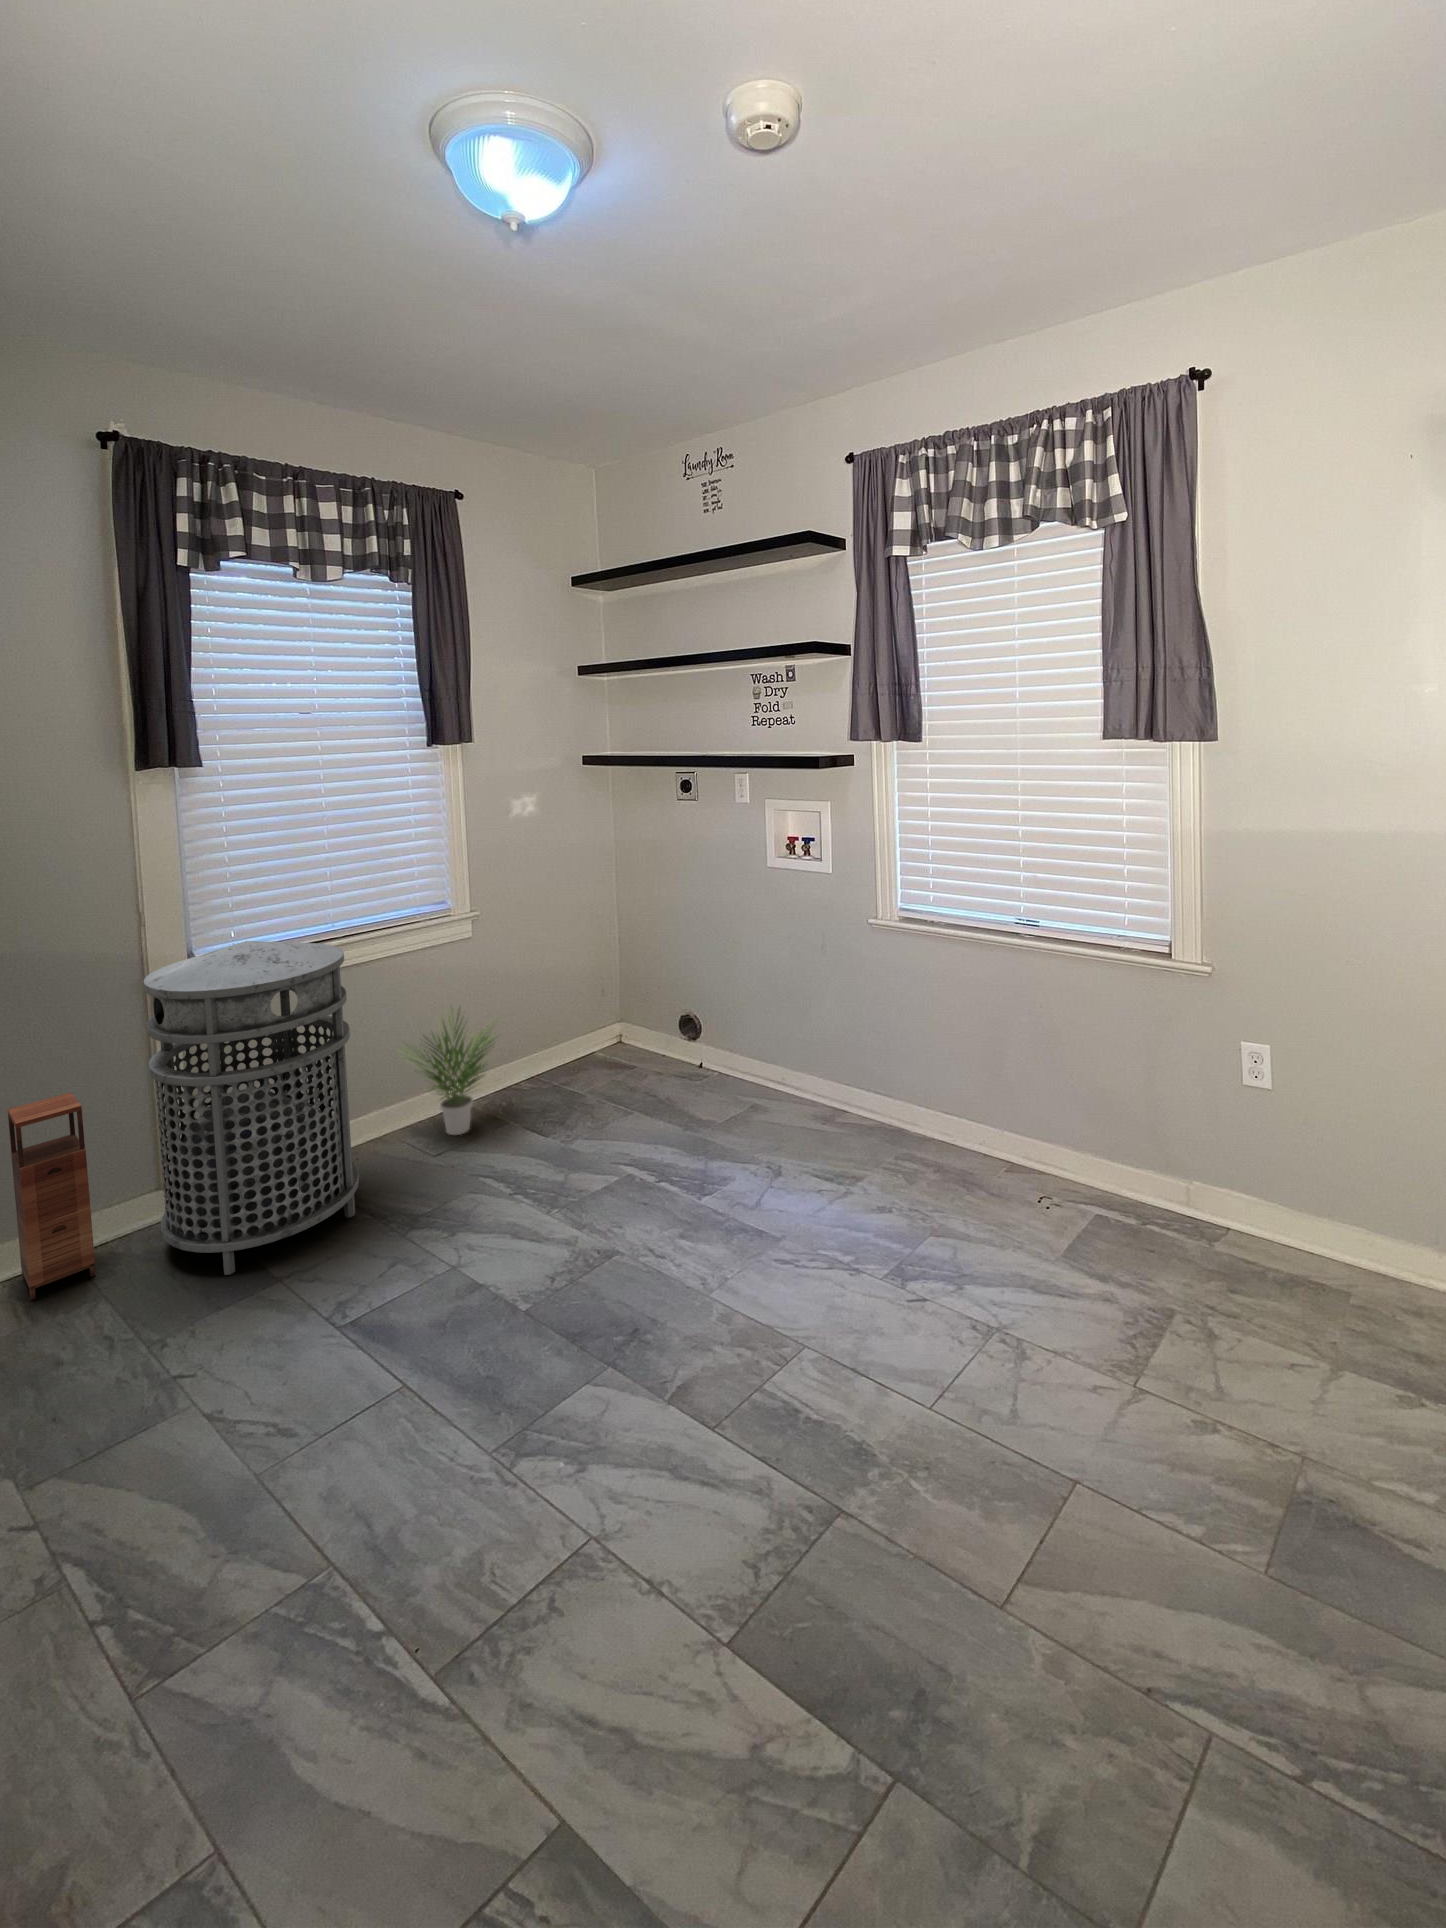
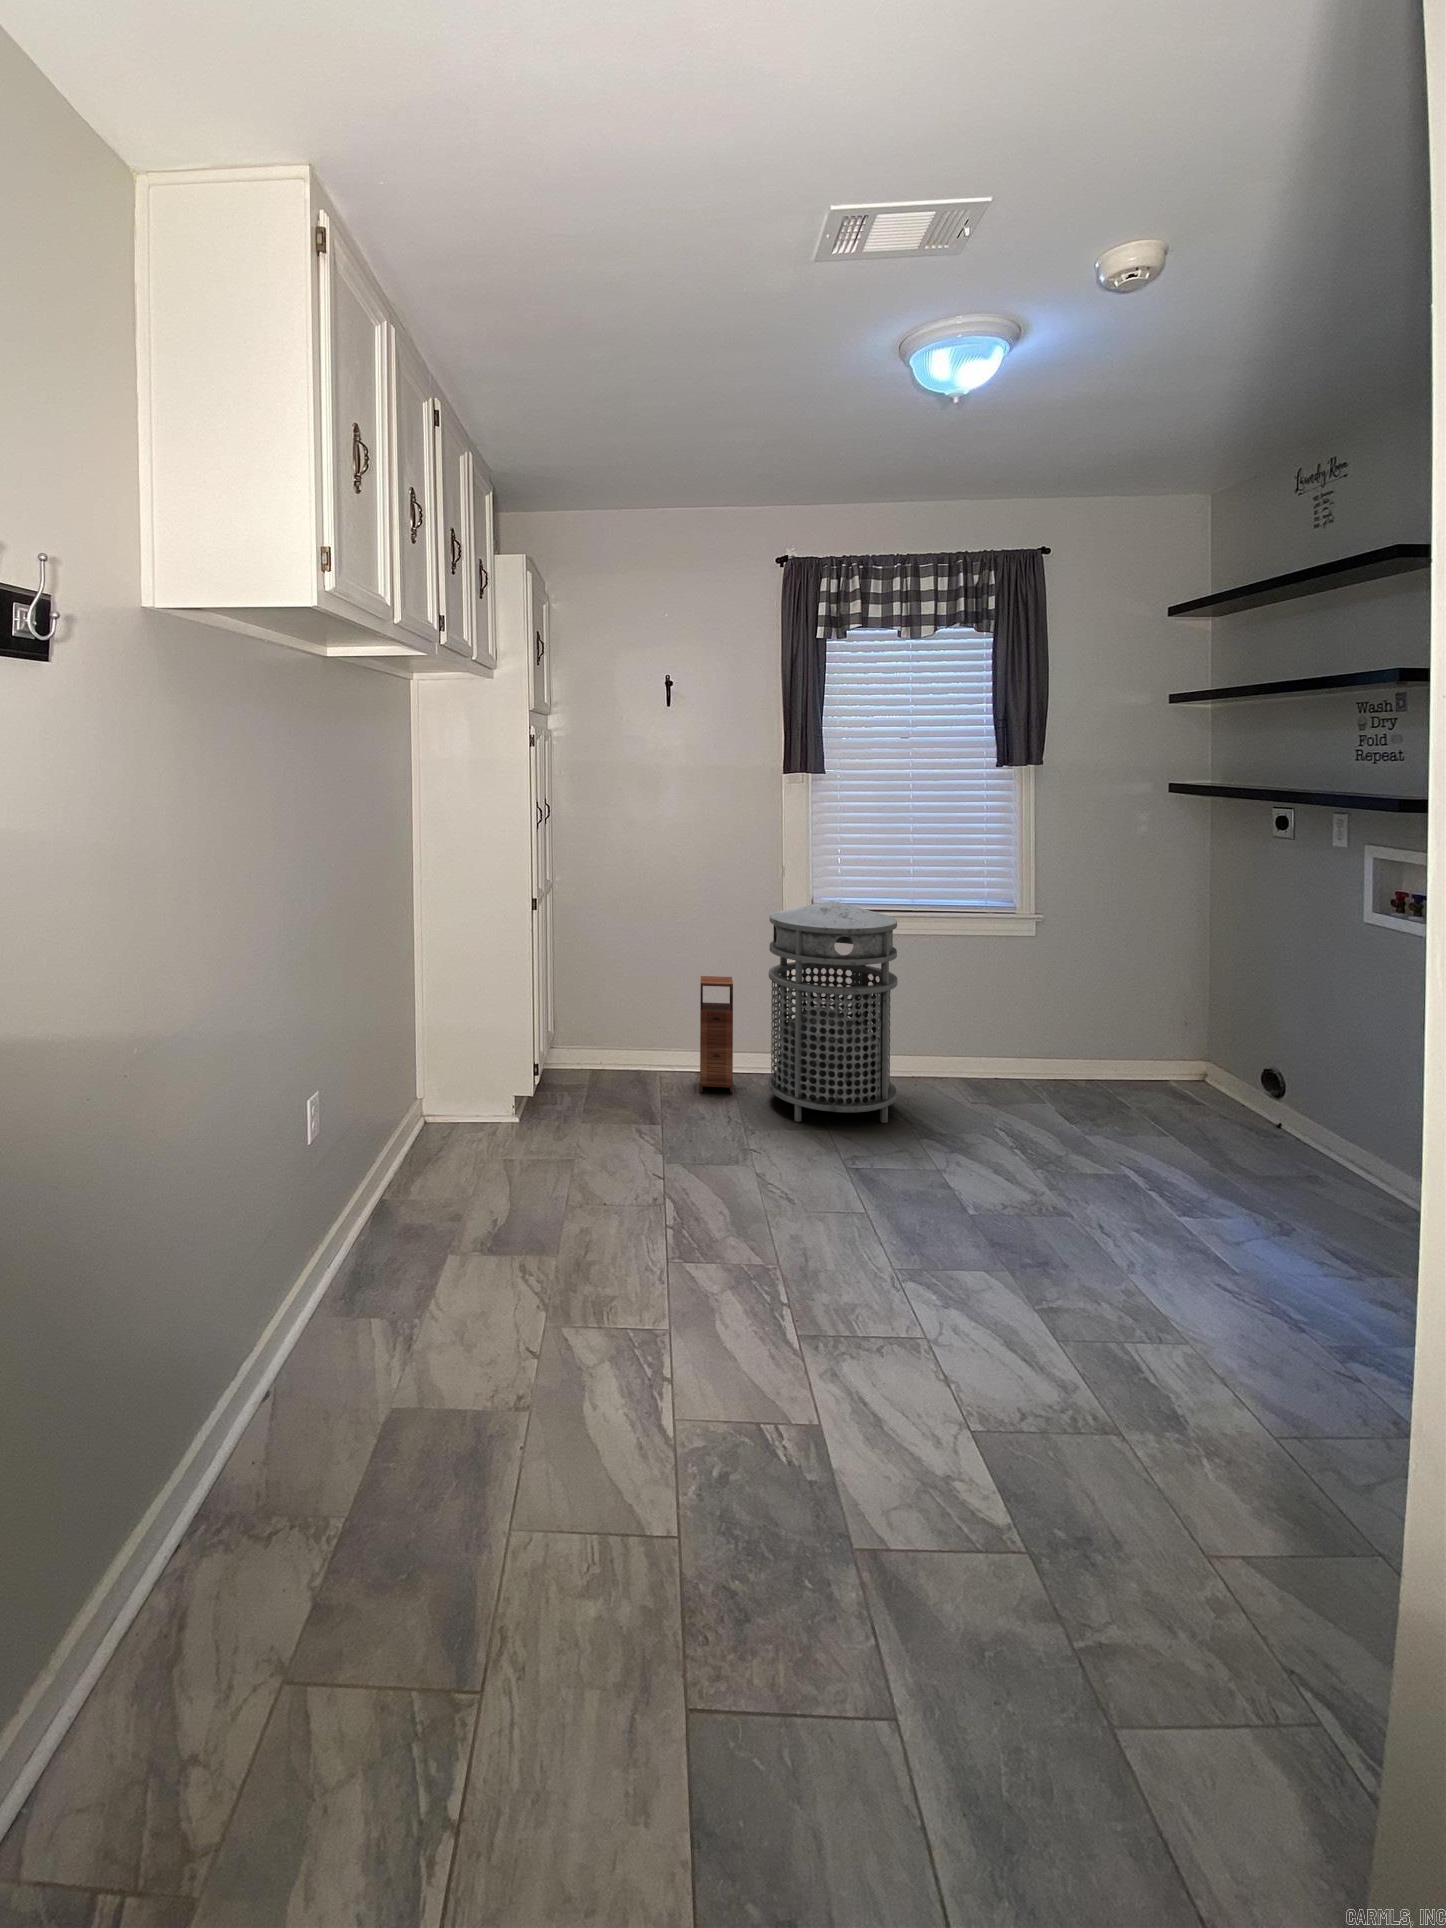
potted plant: present [404,1011,495,1135] -> none [944,995,1040,1107]

